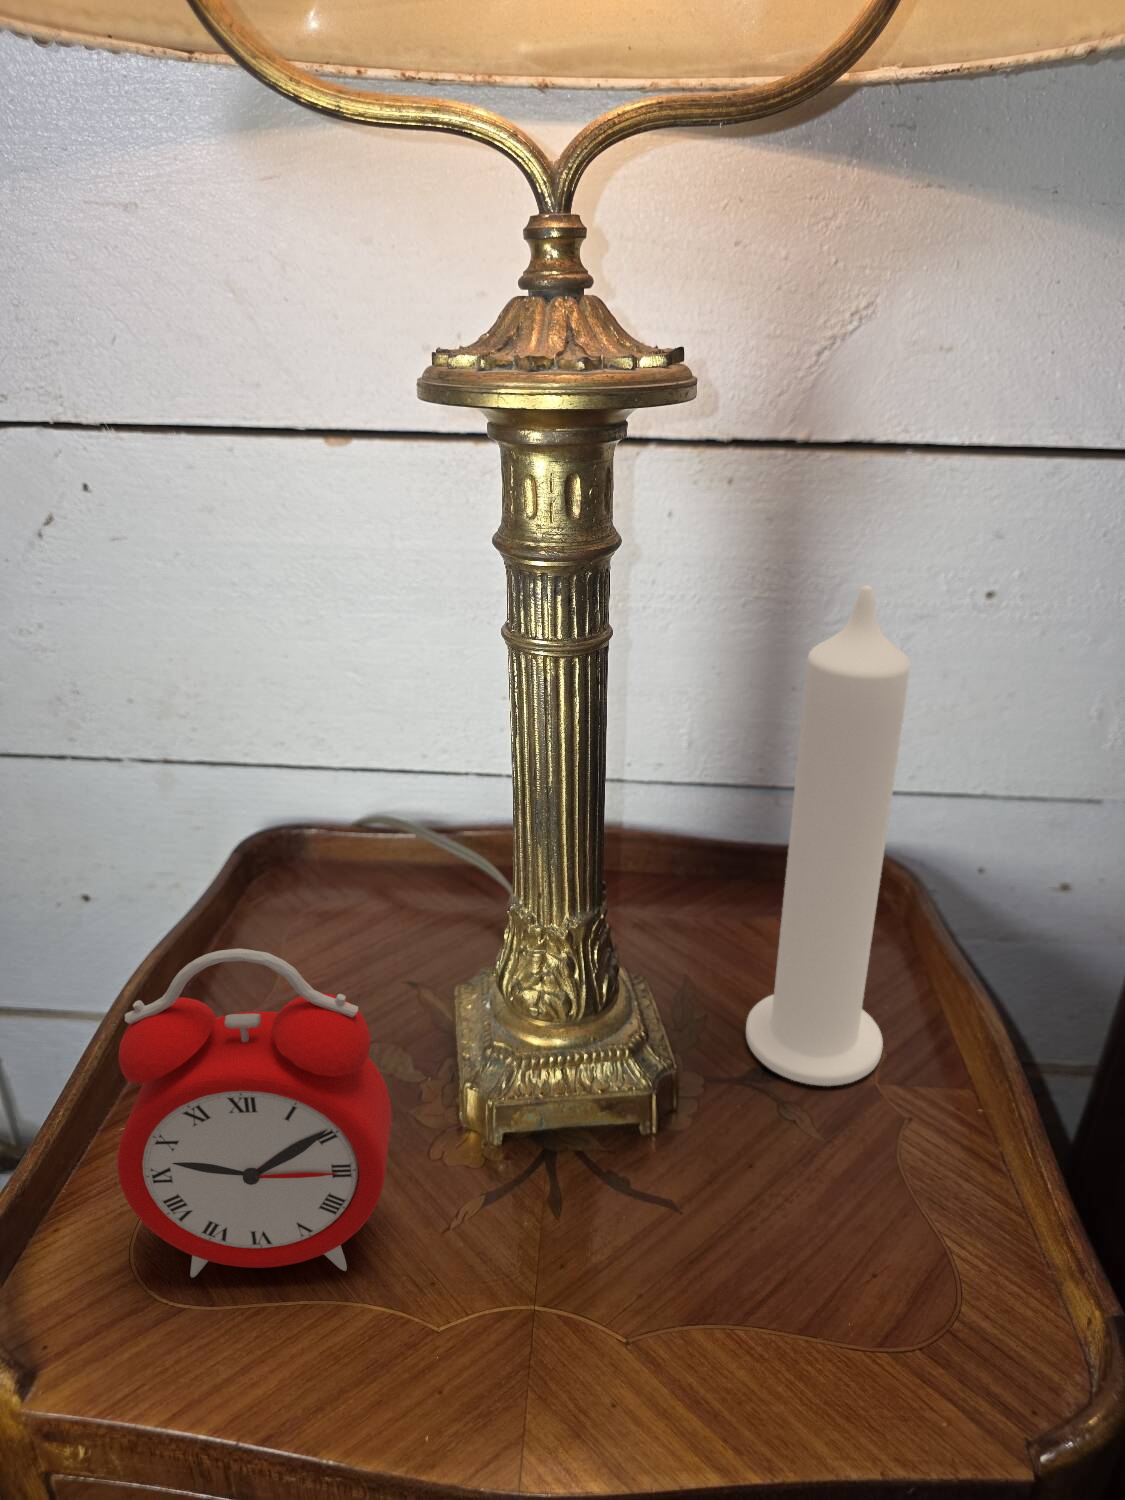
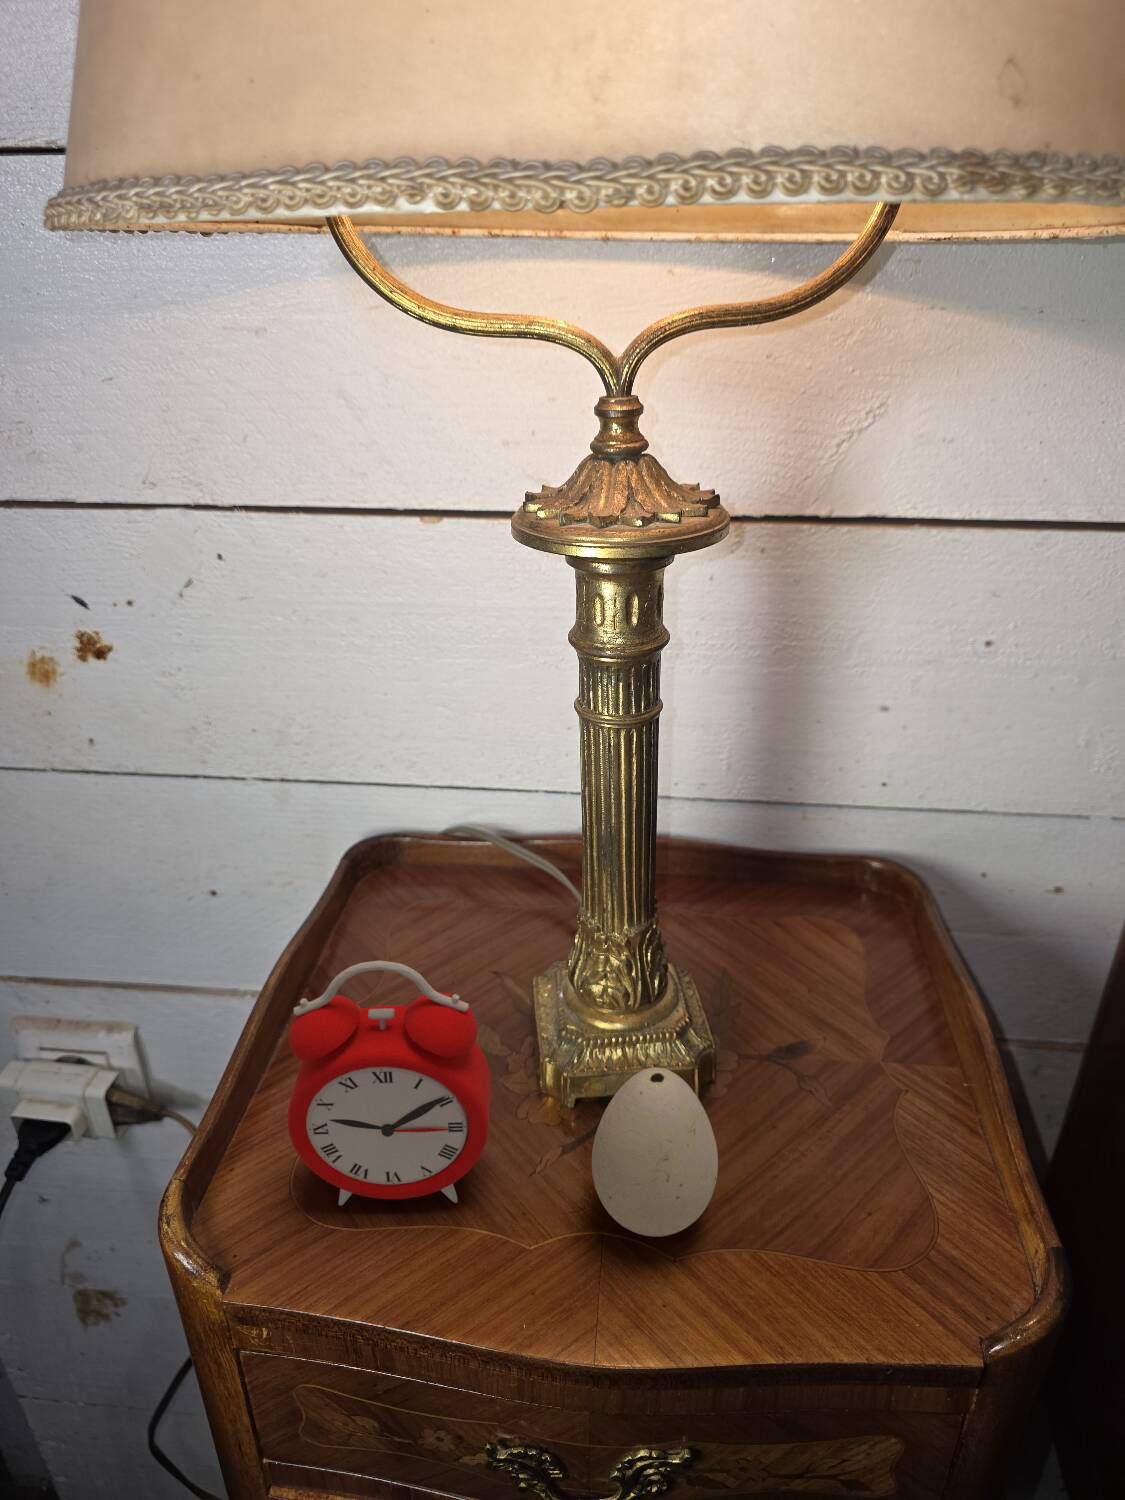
candle: present [746,585,910,1086] -> none [773,665,905,1062]
decorative egg: none [520,1088,683,1312] -> present [592,1067,718,1237]

